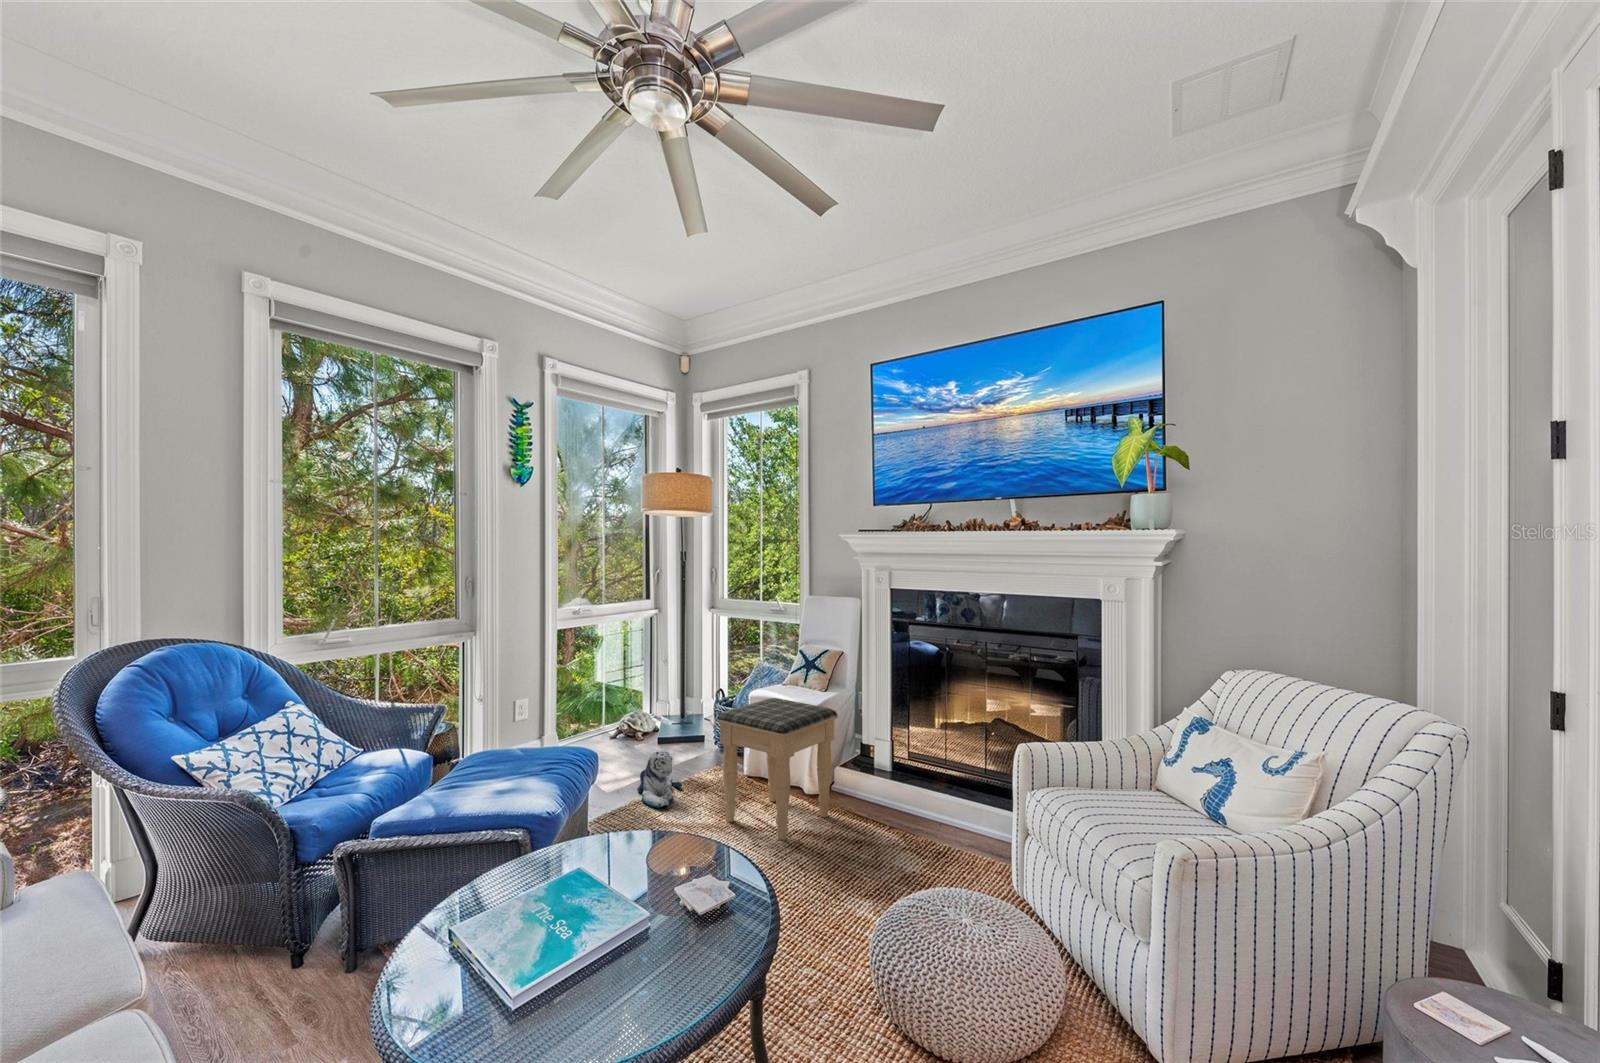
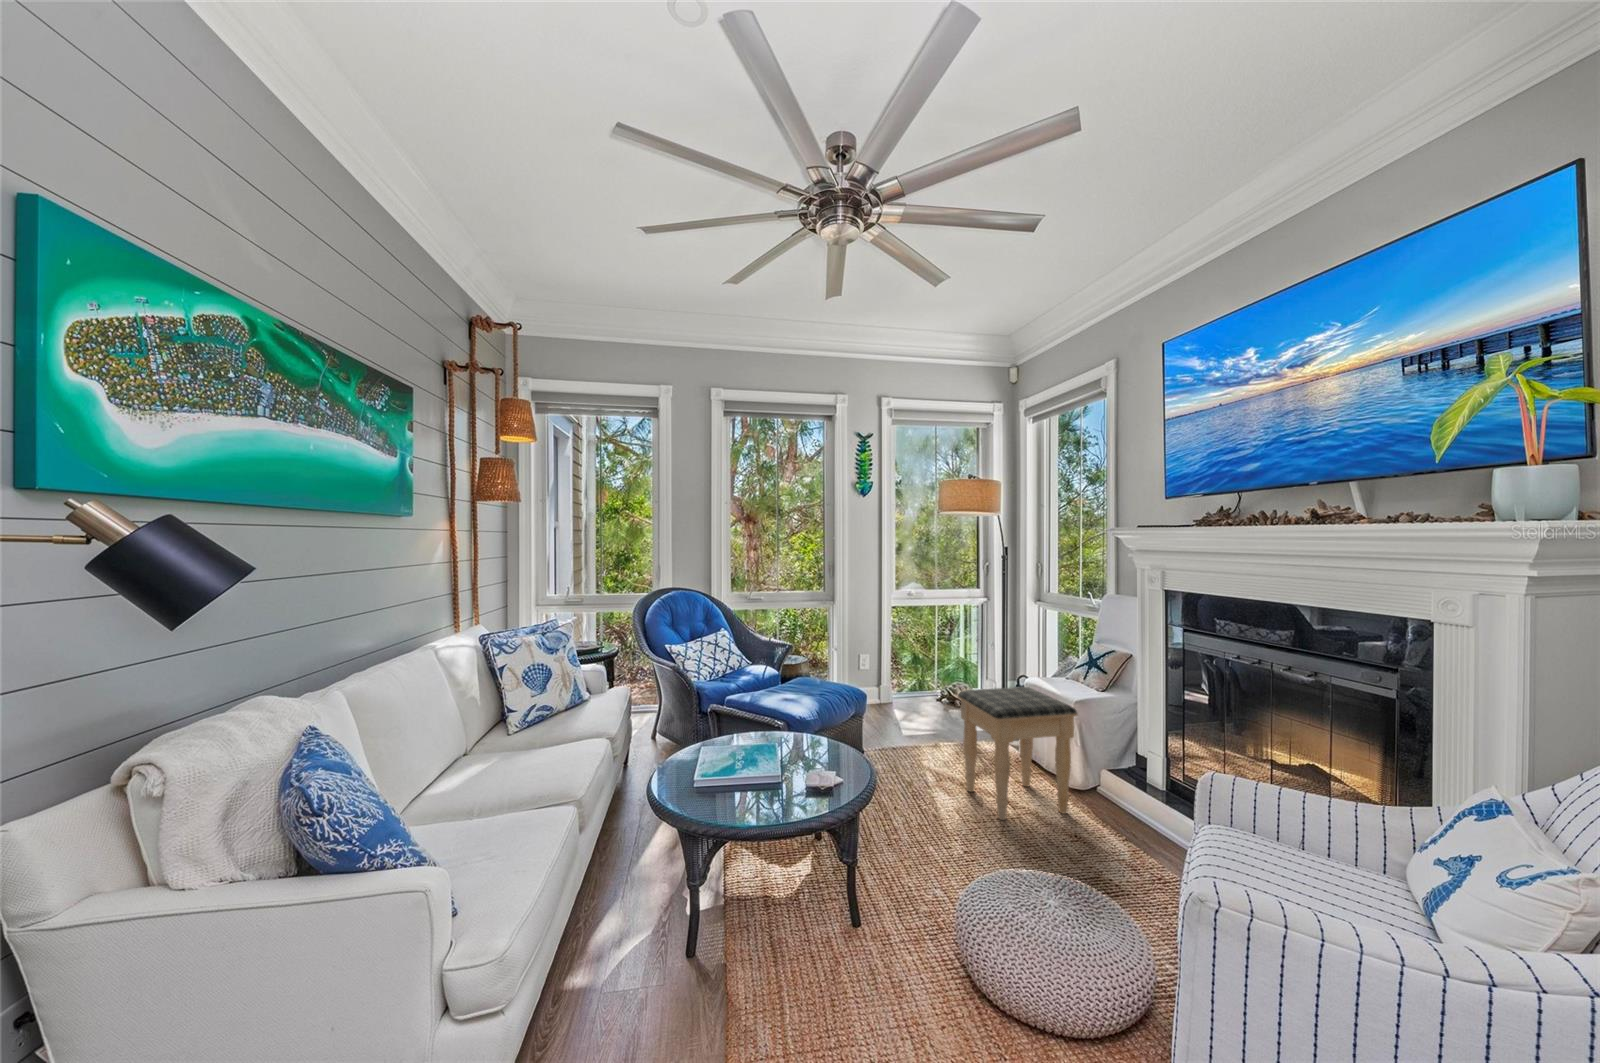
plush toy: present [637,751,682,808] -> none [914,717,956,765]

